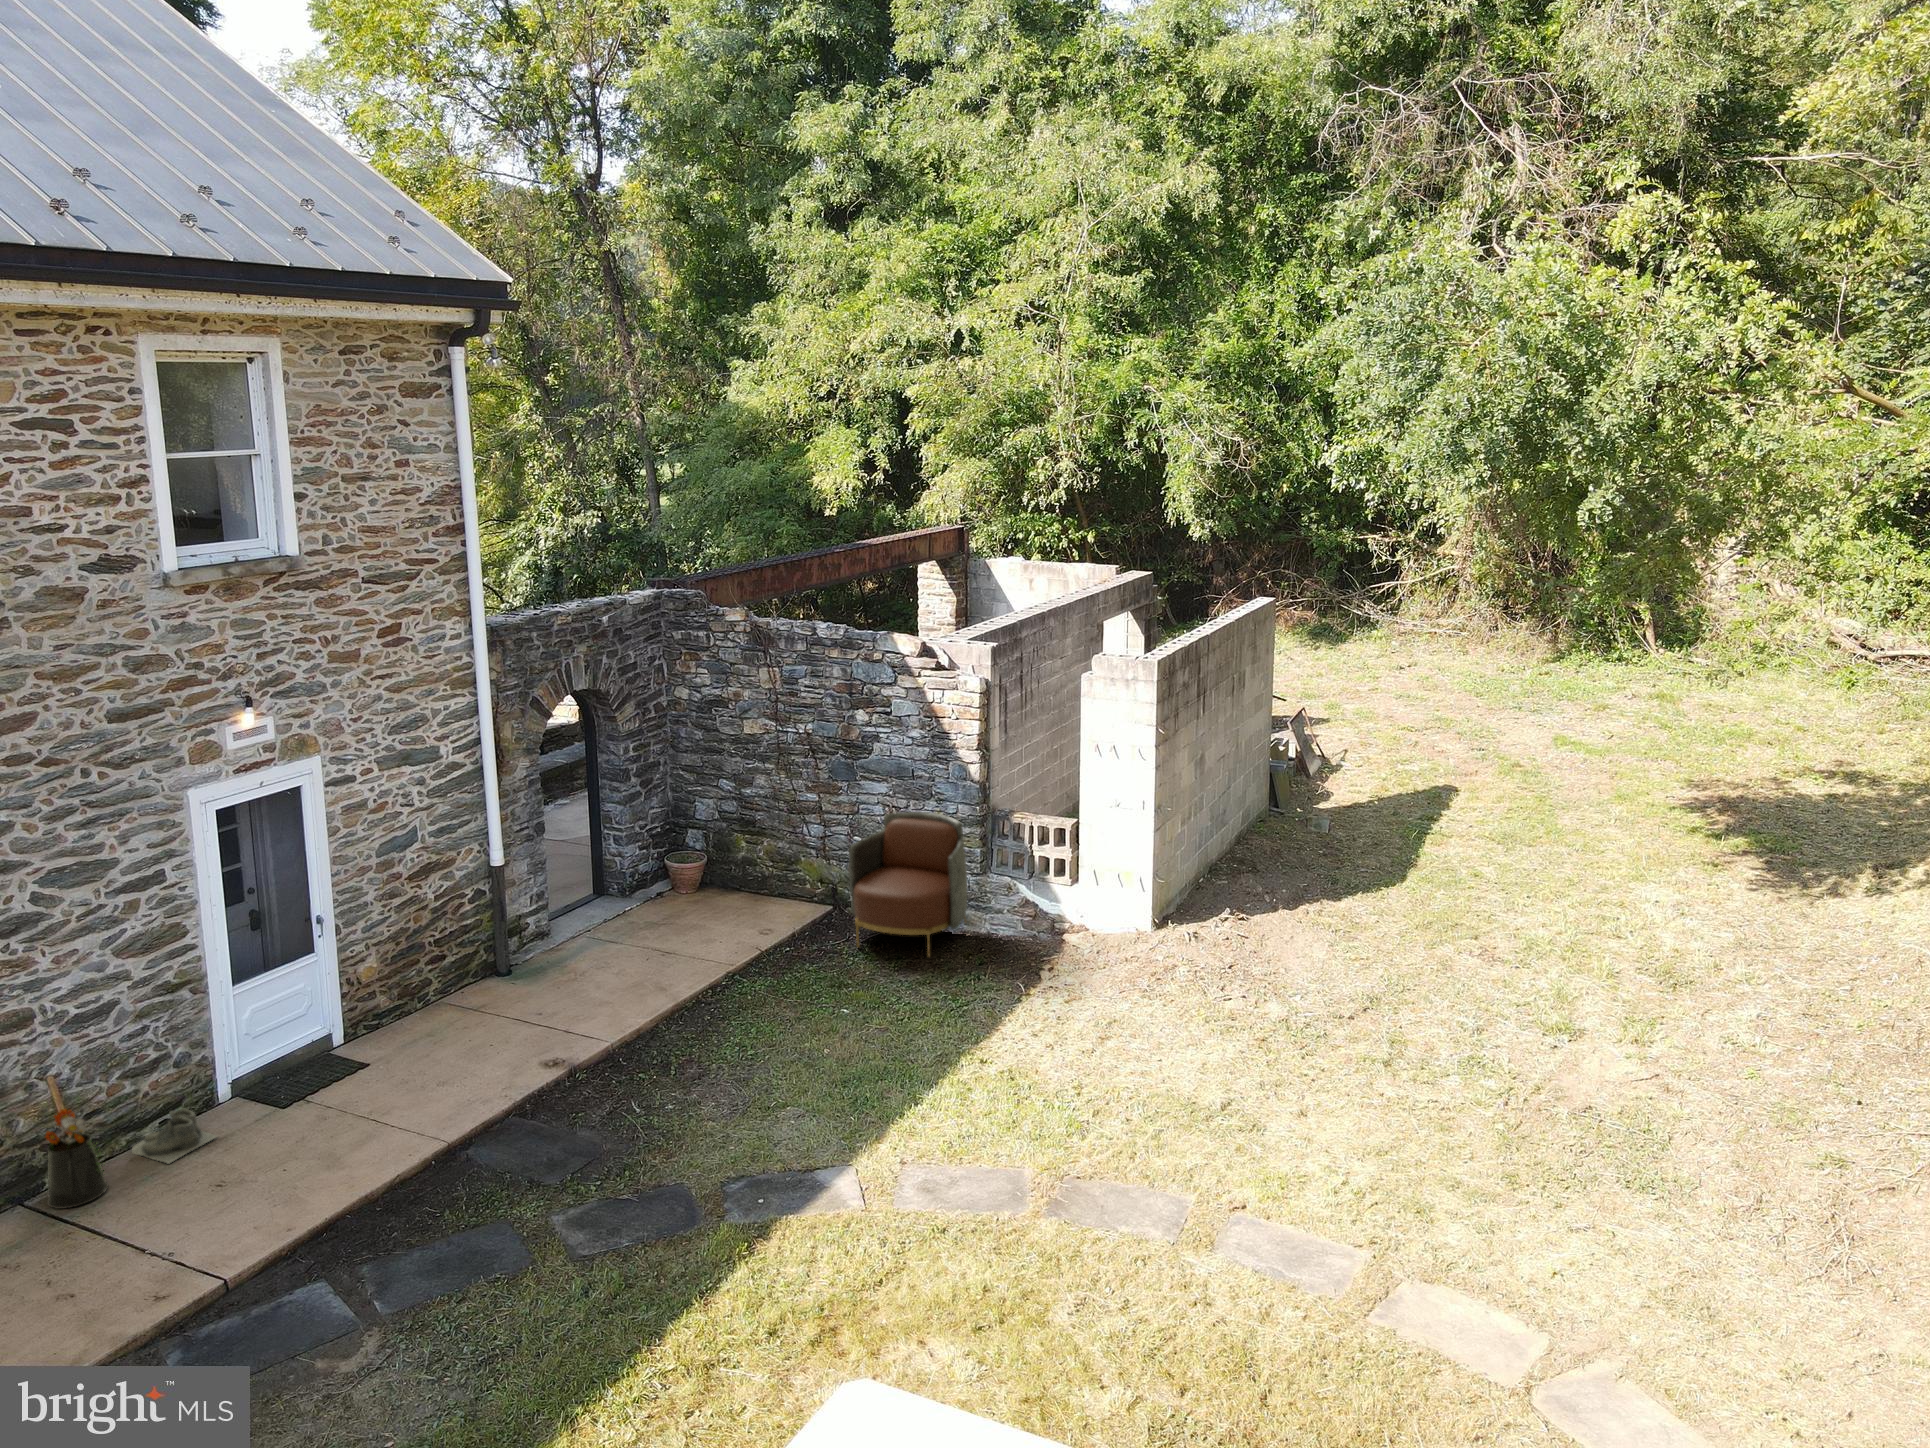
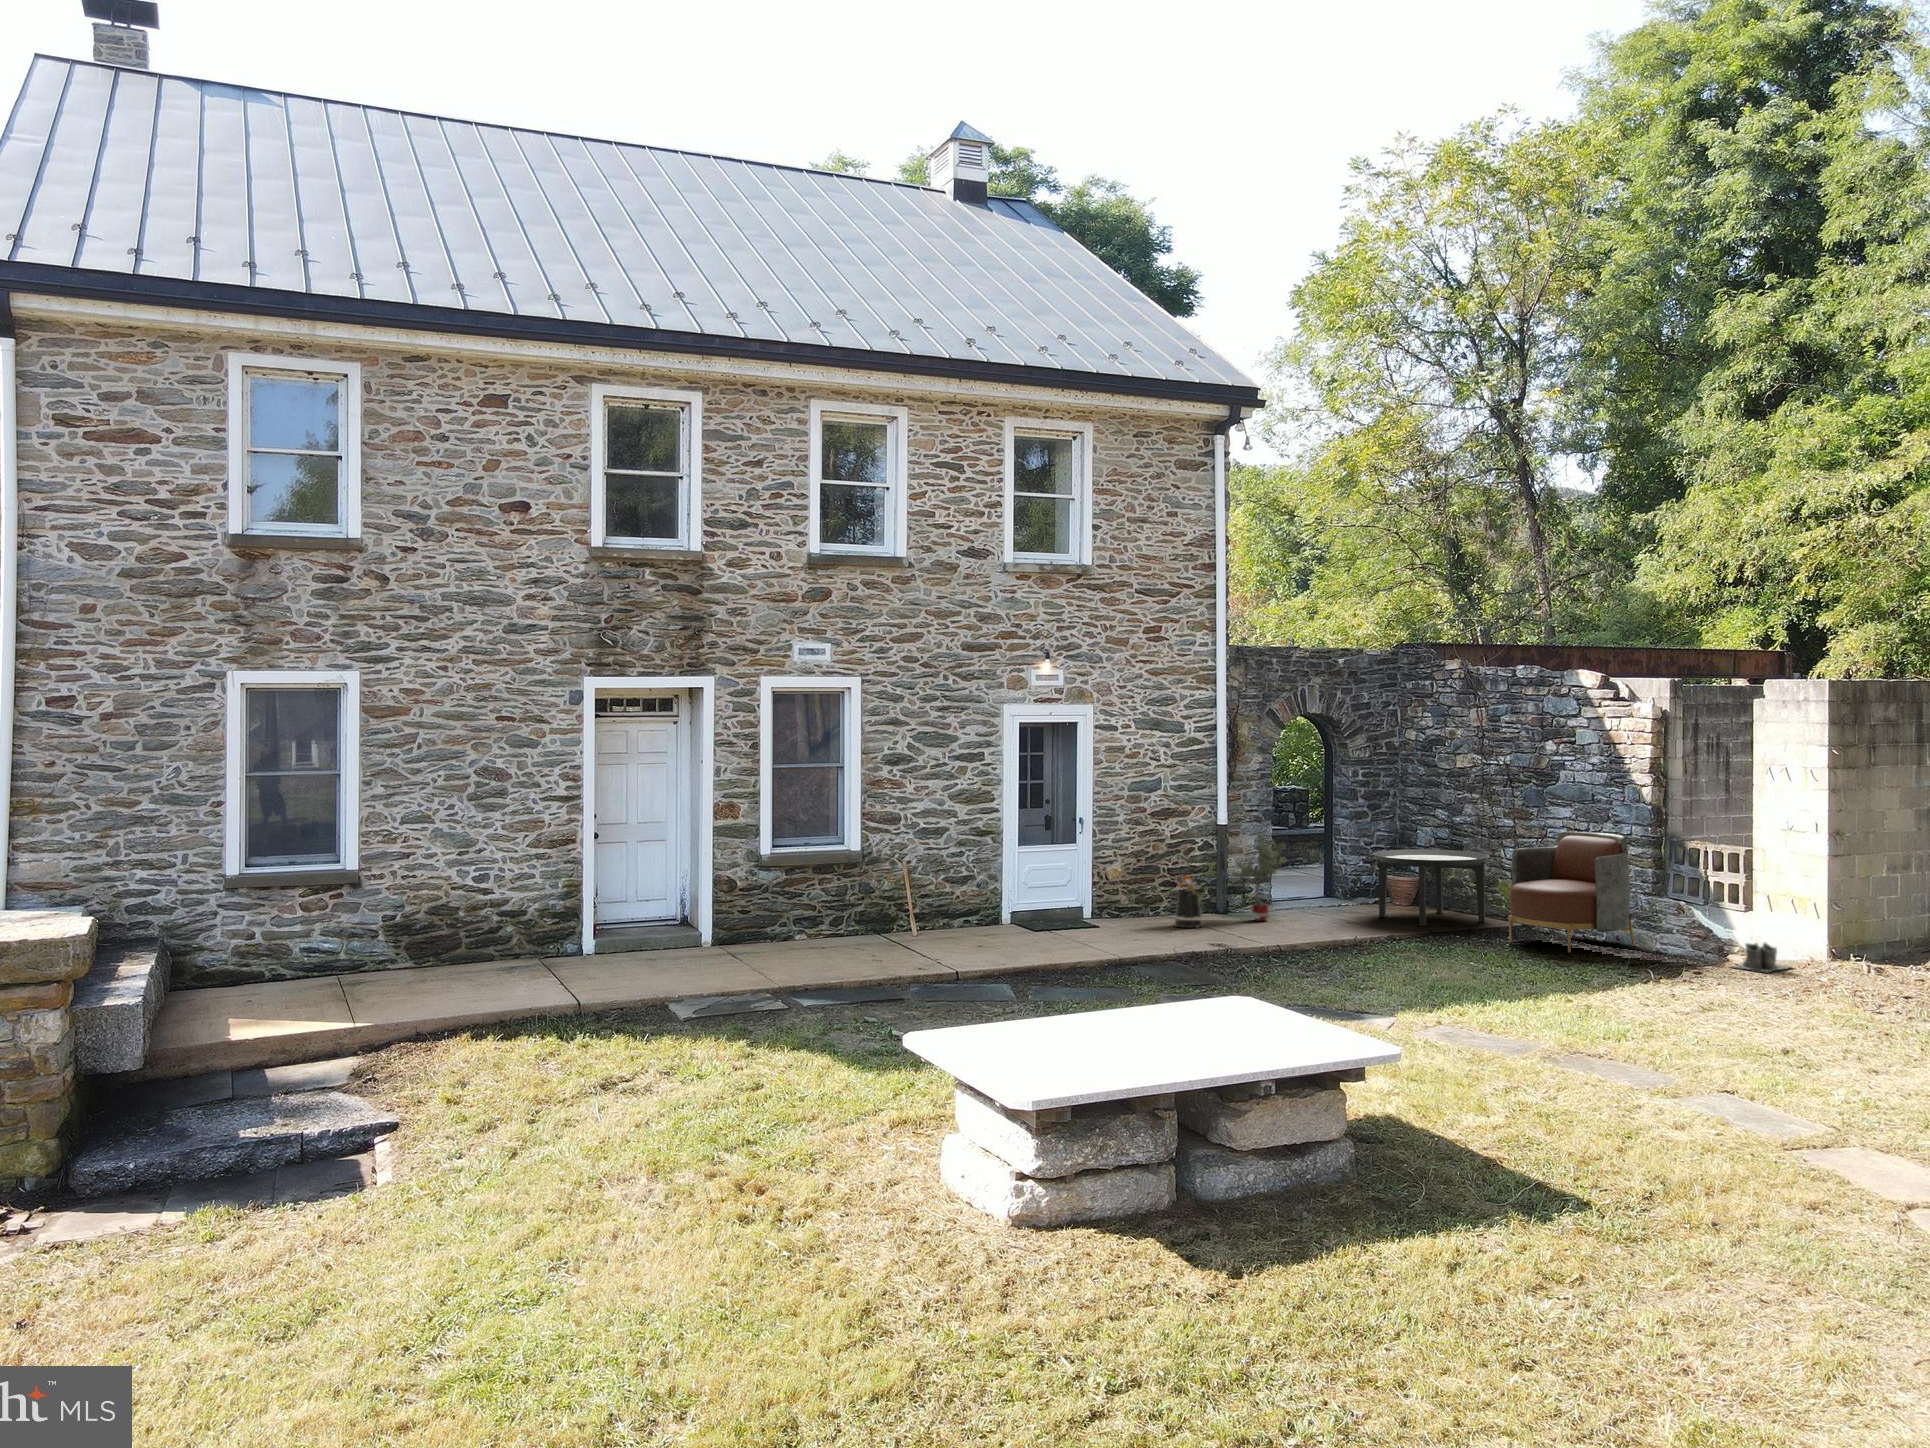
round table: none [672,822,798,929] -> present [1373,849,1490,926]
potted tree: none [516,854,581,963] -> present [1232,833,1287,921]
watering can: present [46,1109,108,1209] -> present [1174,875,1203,928]
boots: present [132,1109,217,1164] -> present [1733,943,1790,972]

